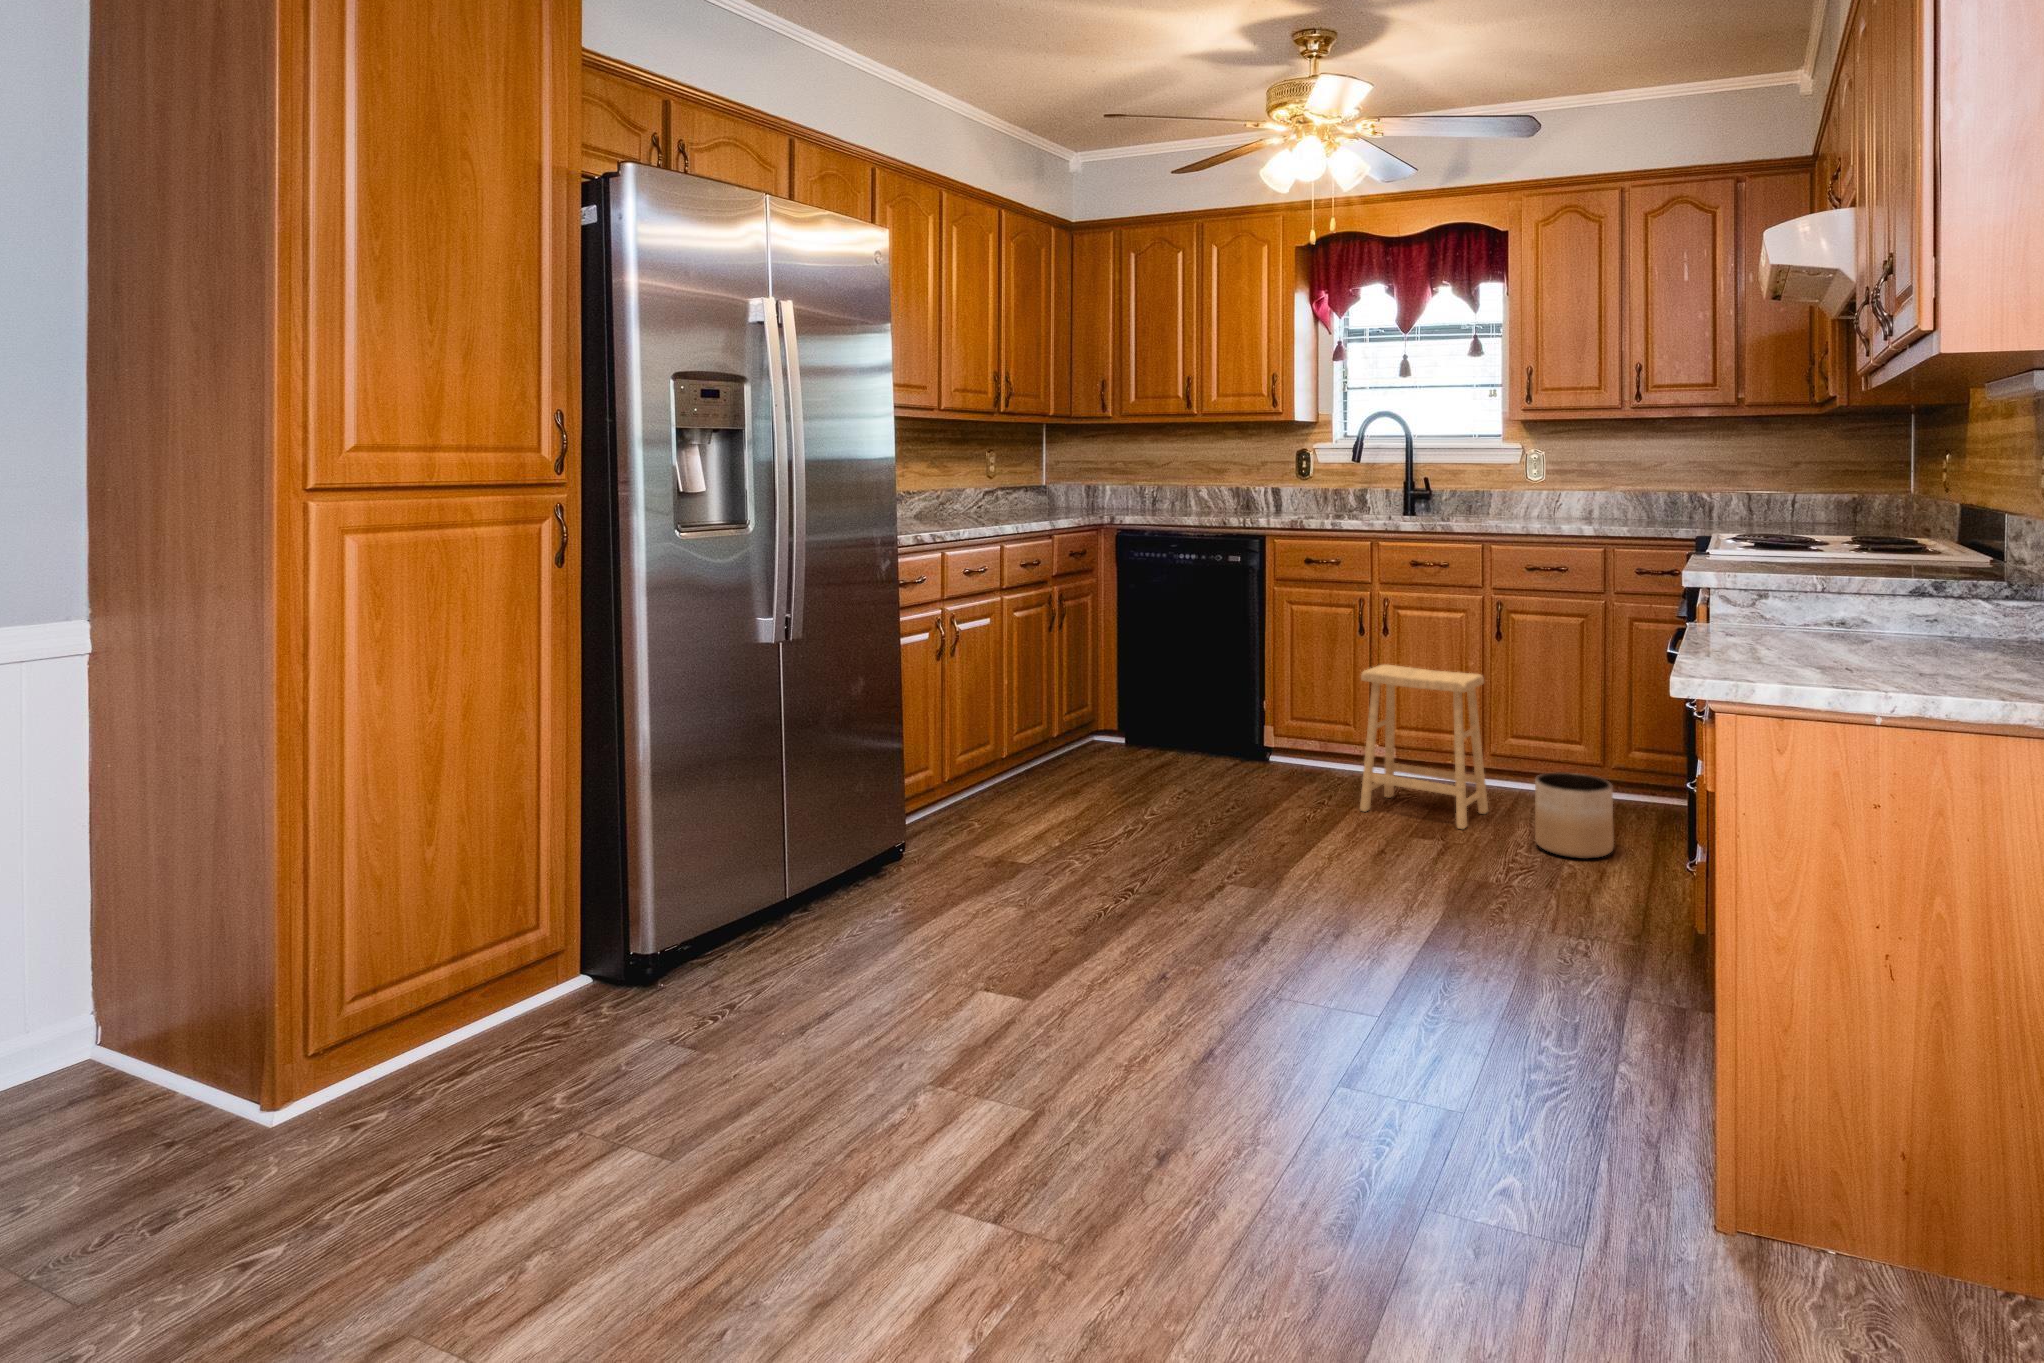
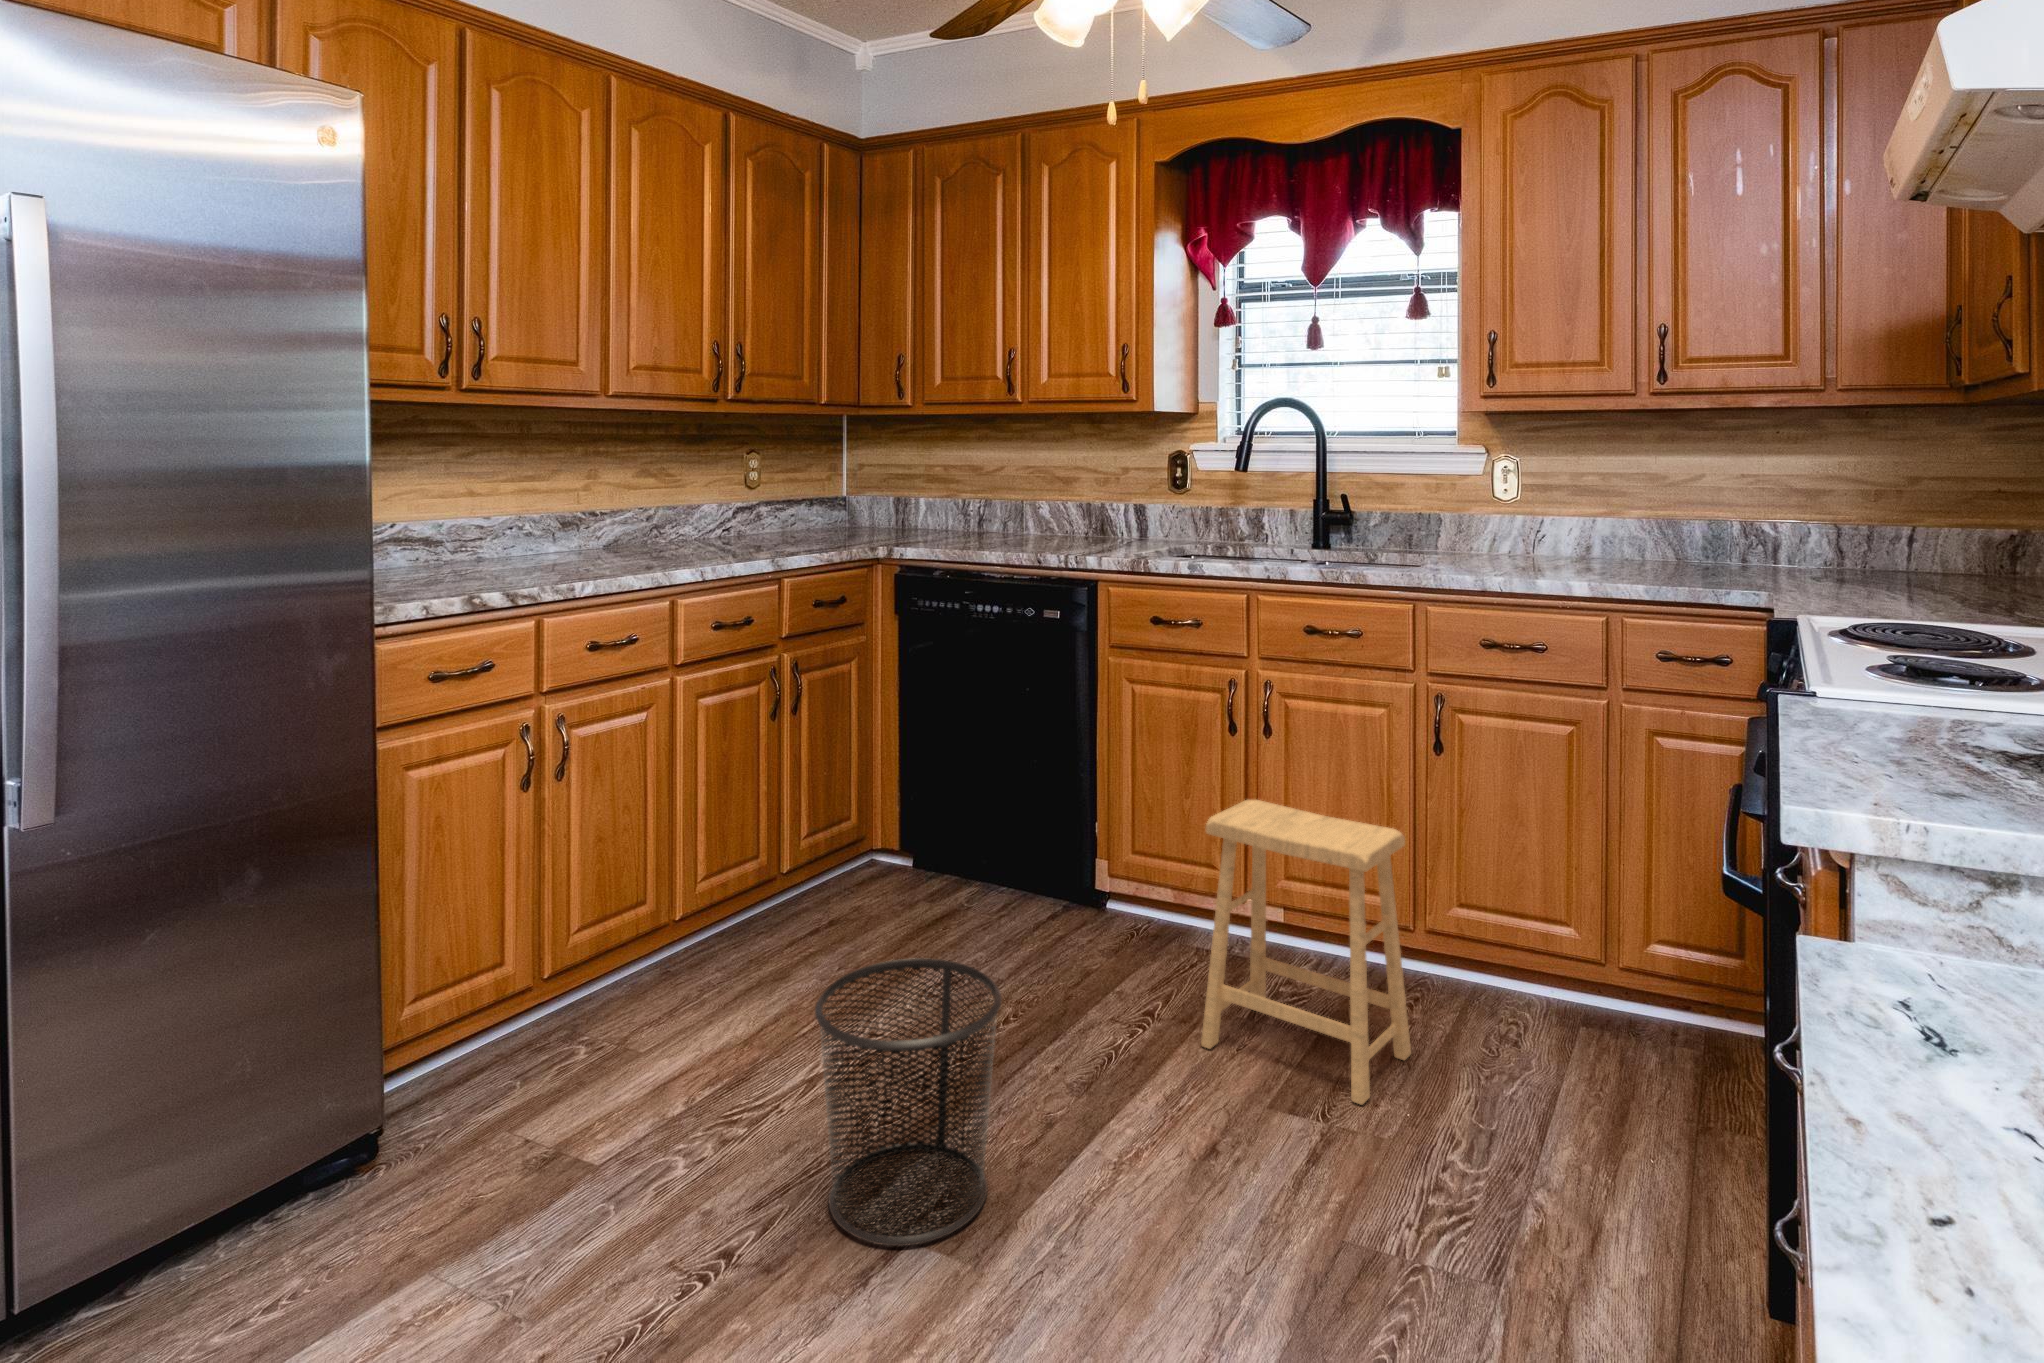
waste bin: none [1166,738,1270,875] -> present [815,958,1002,1246]
planter: present [1535,772,1614,859] -> none [1482,1022,1621,1207]

